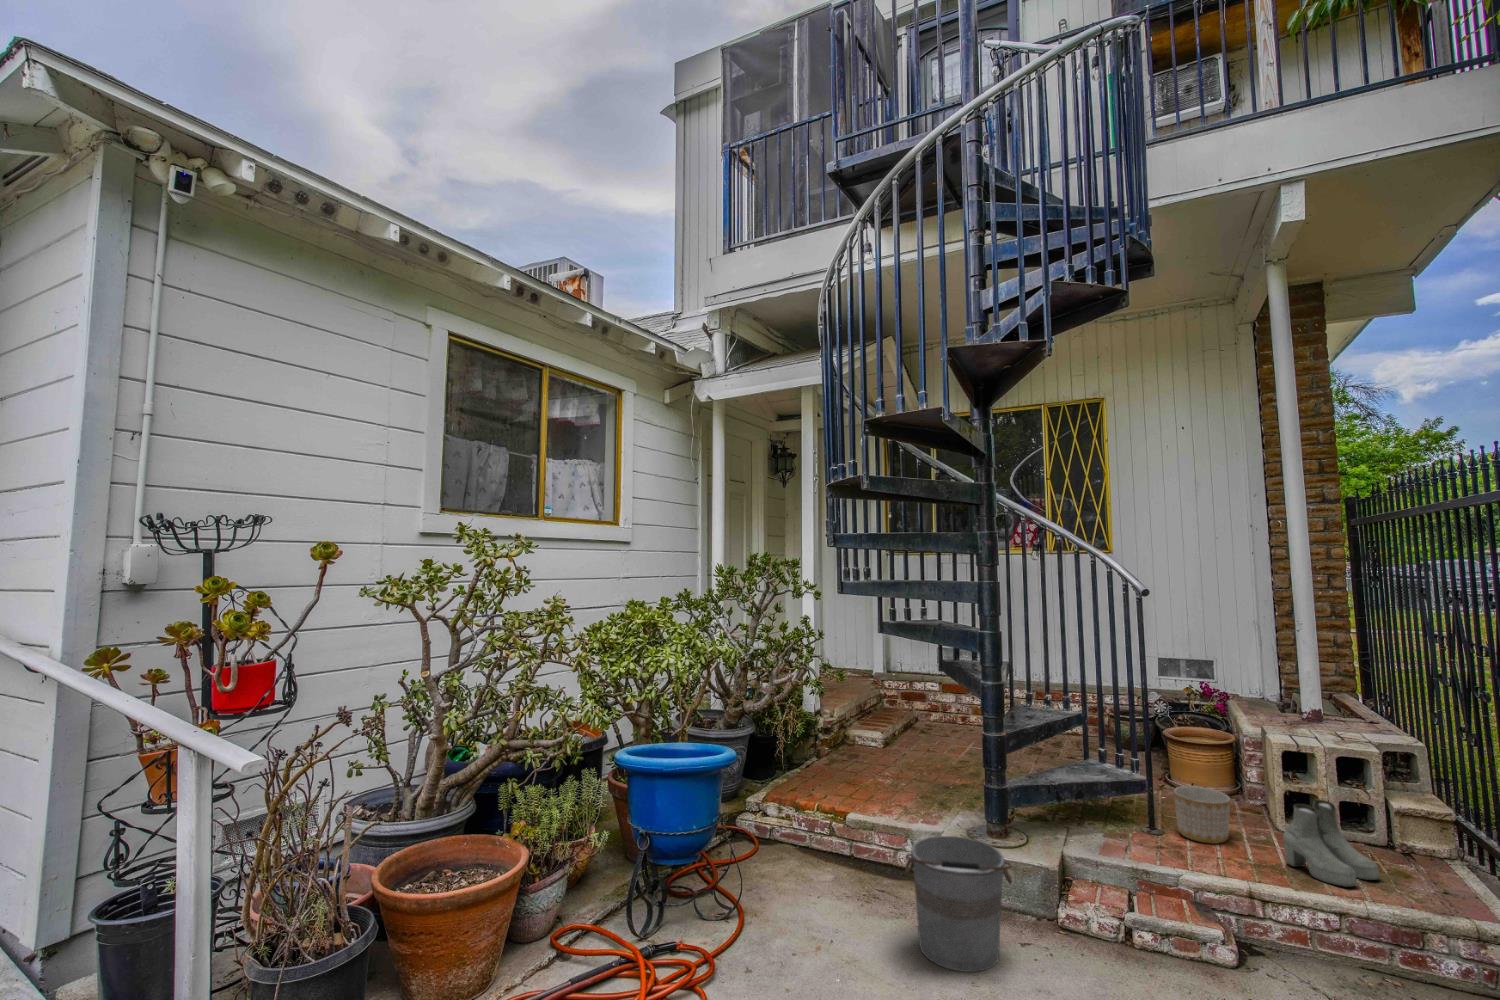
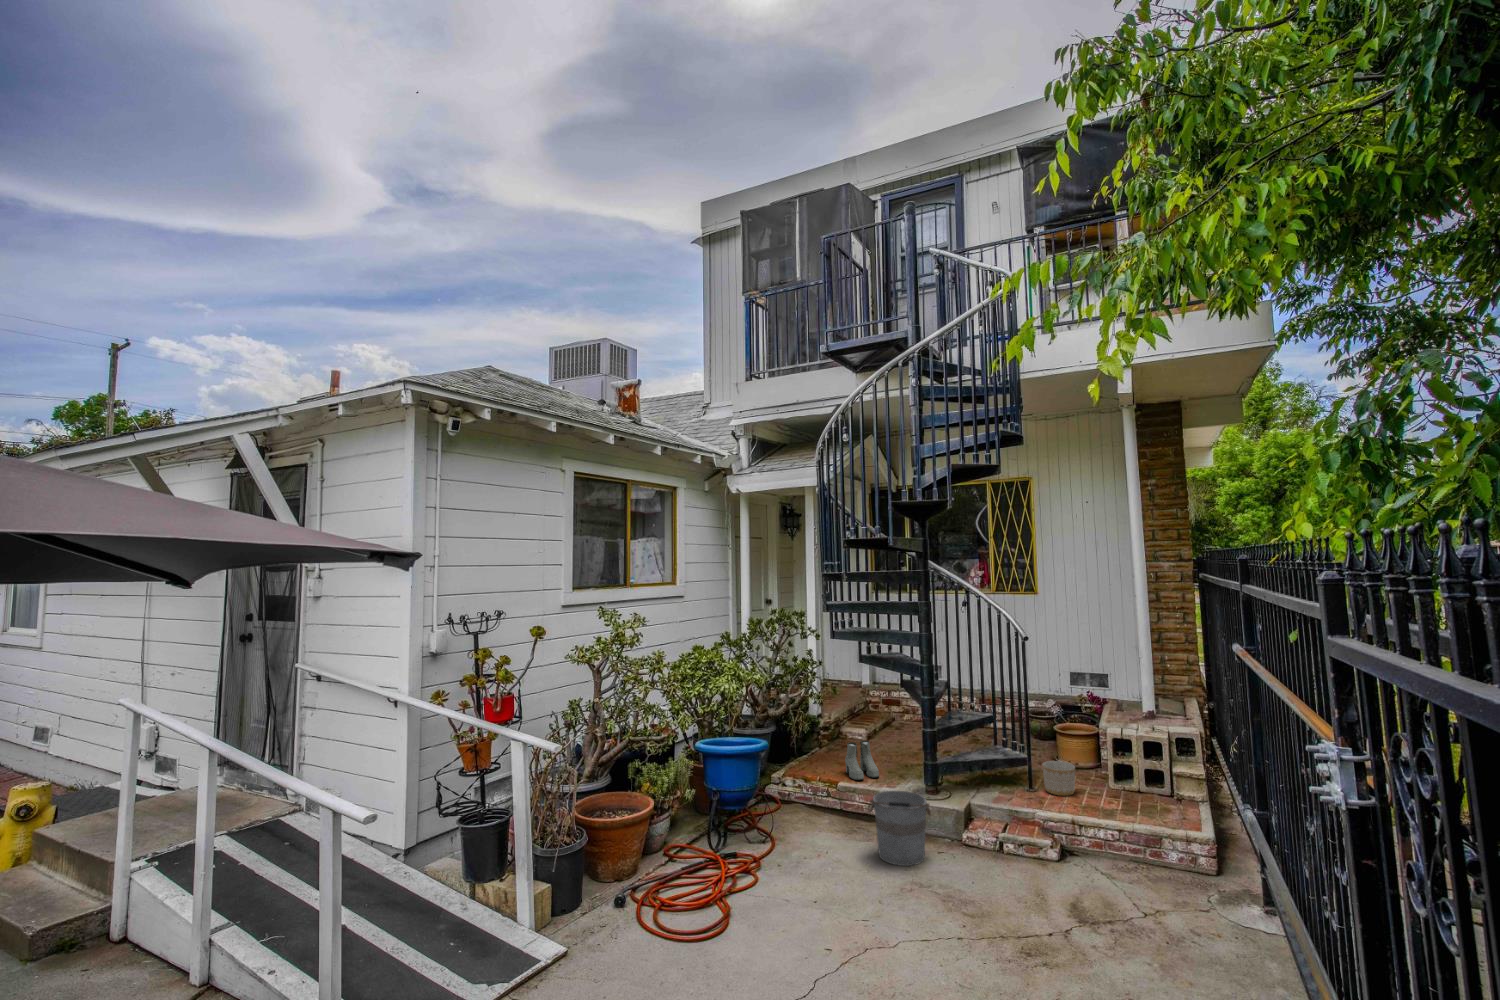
boots: present [1283,800,1379,887] -> present [845,741,879,780]

